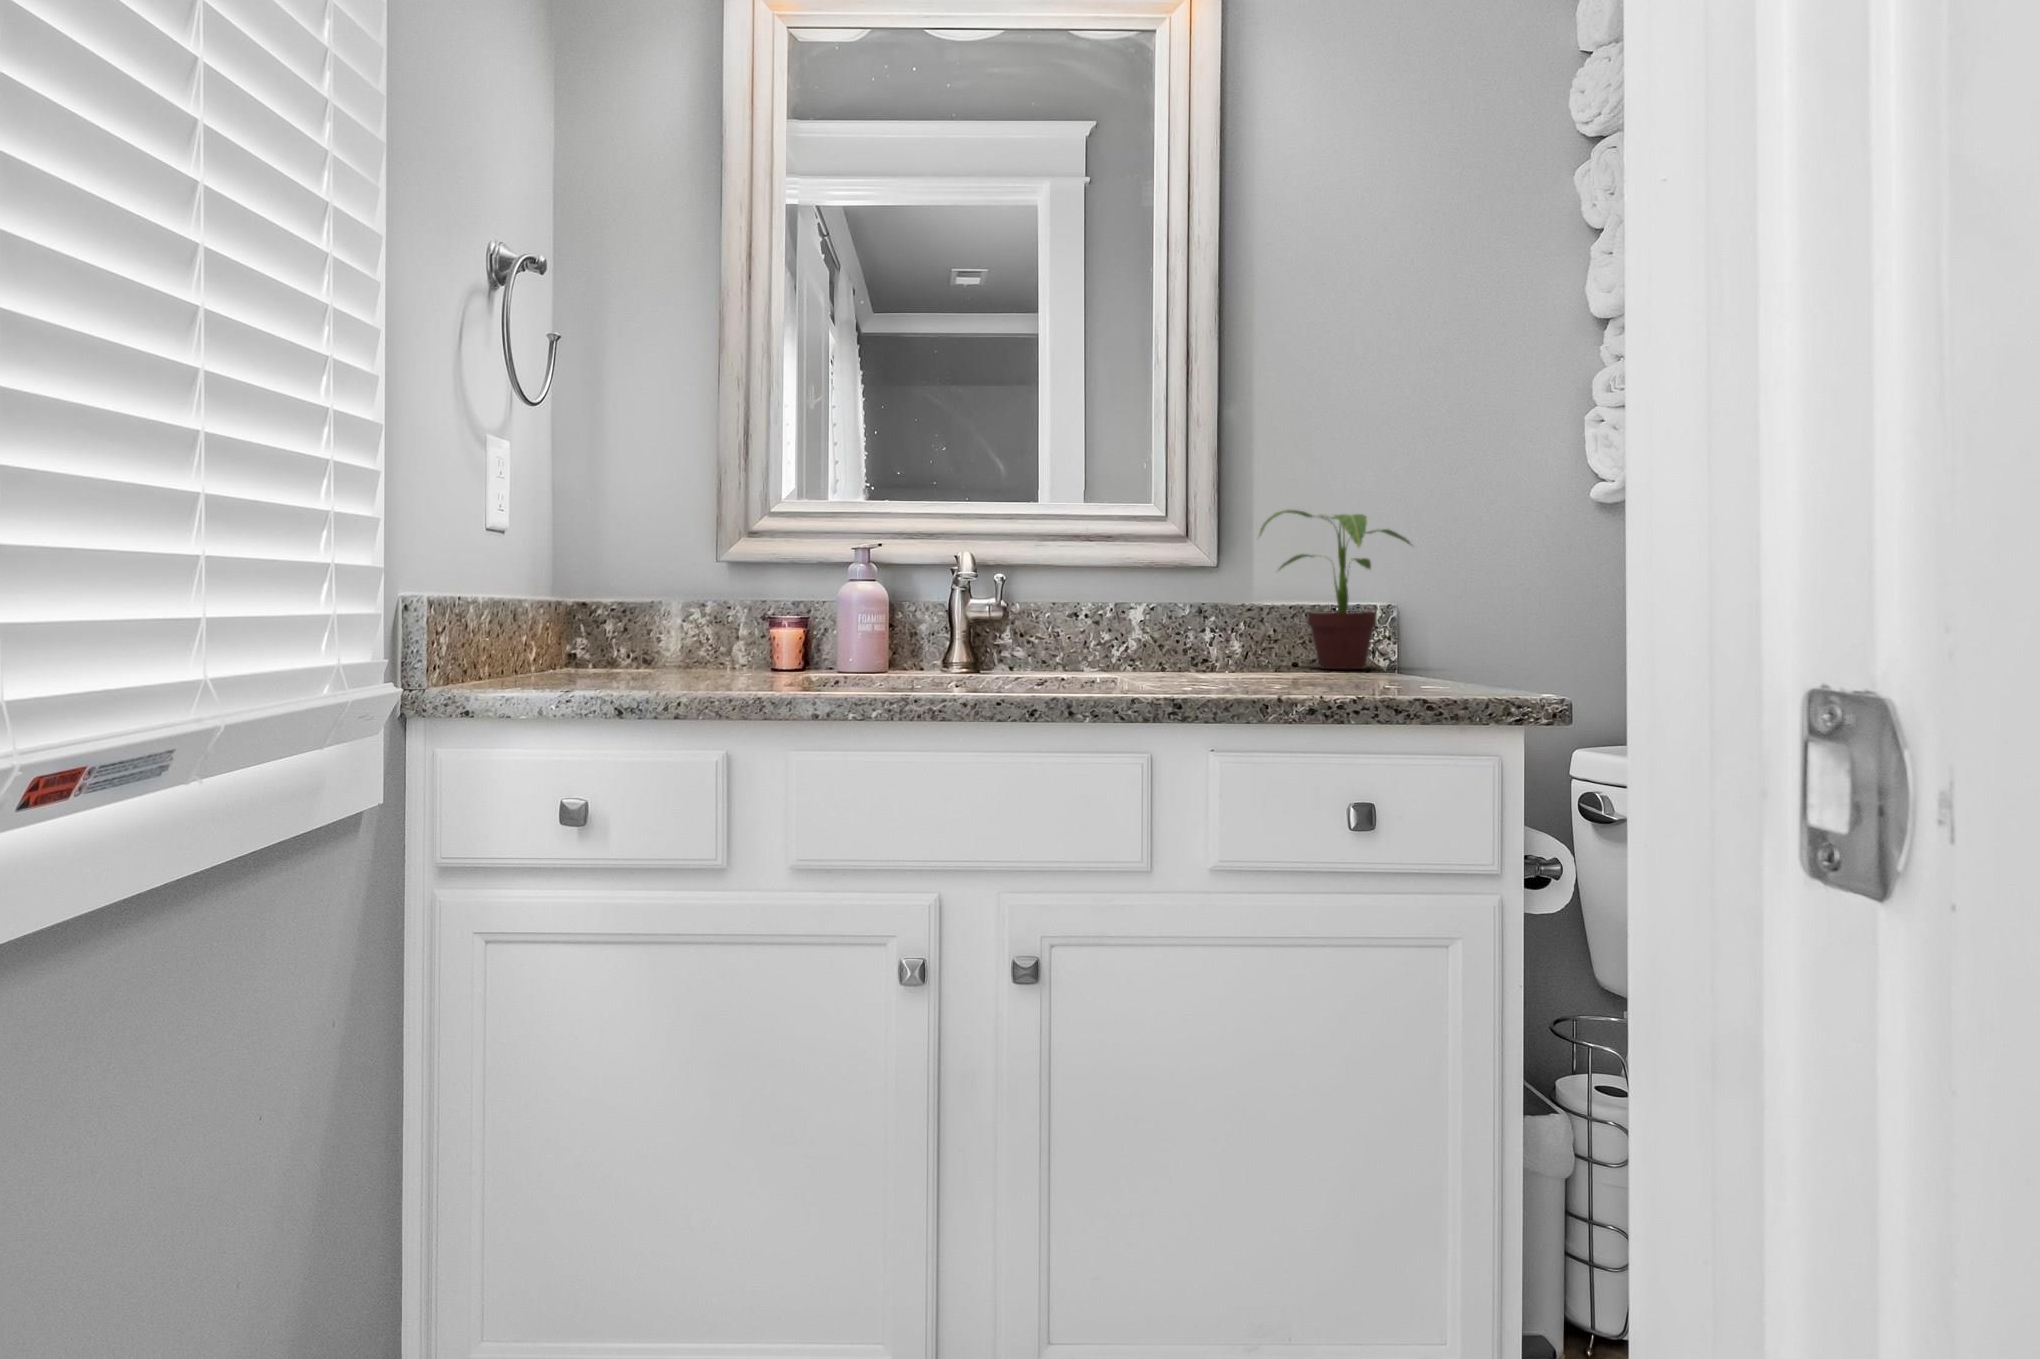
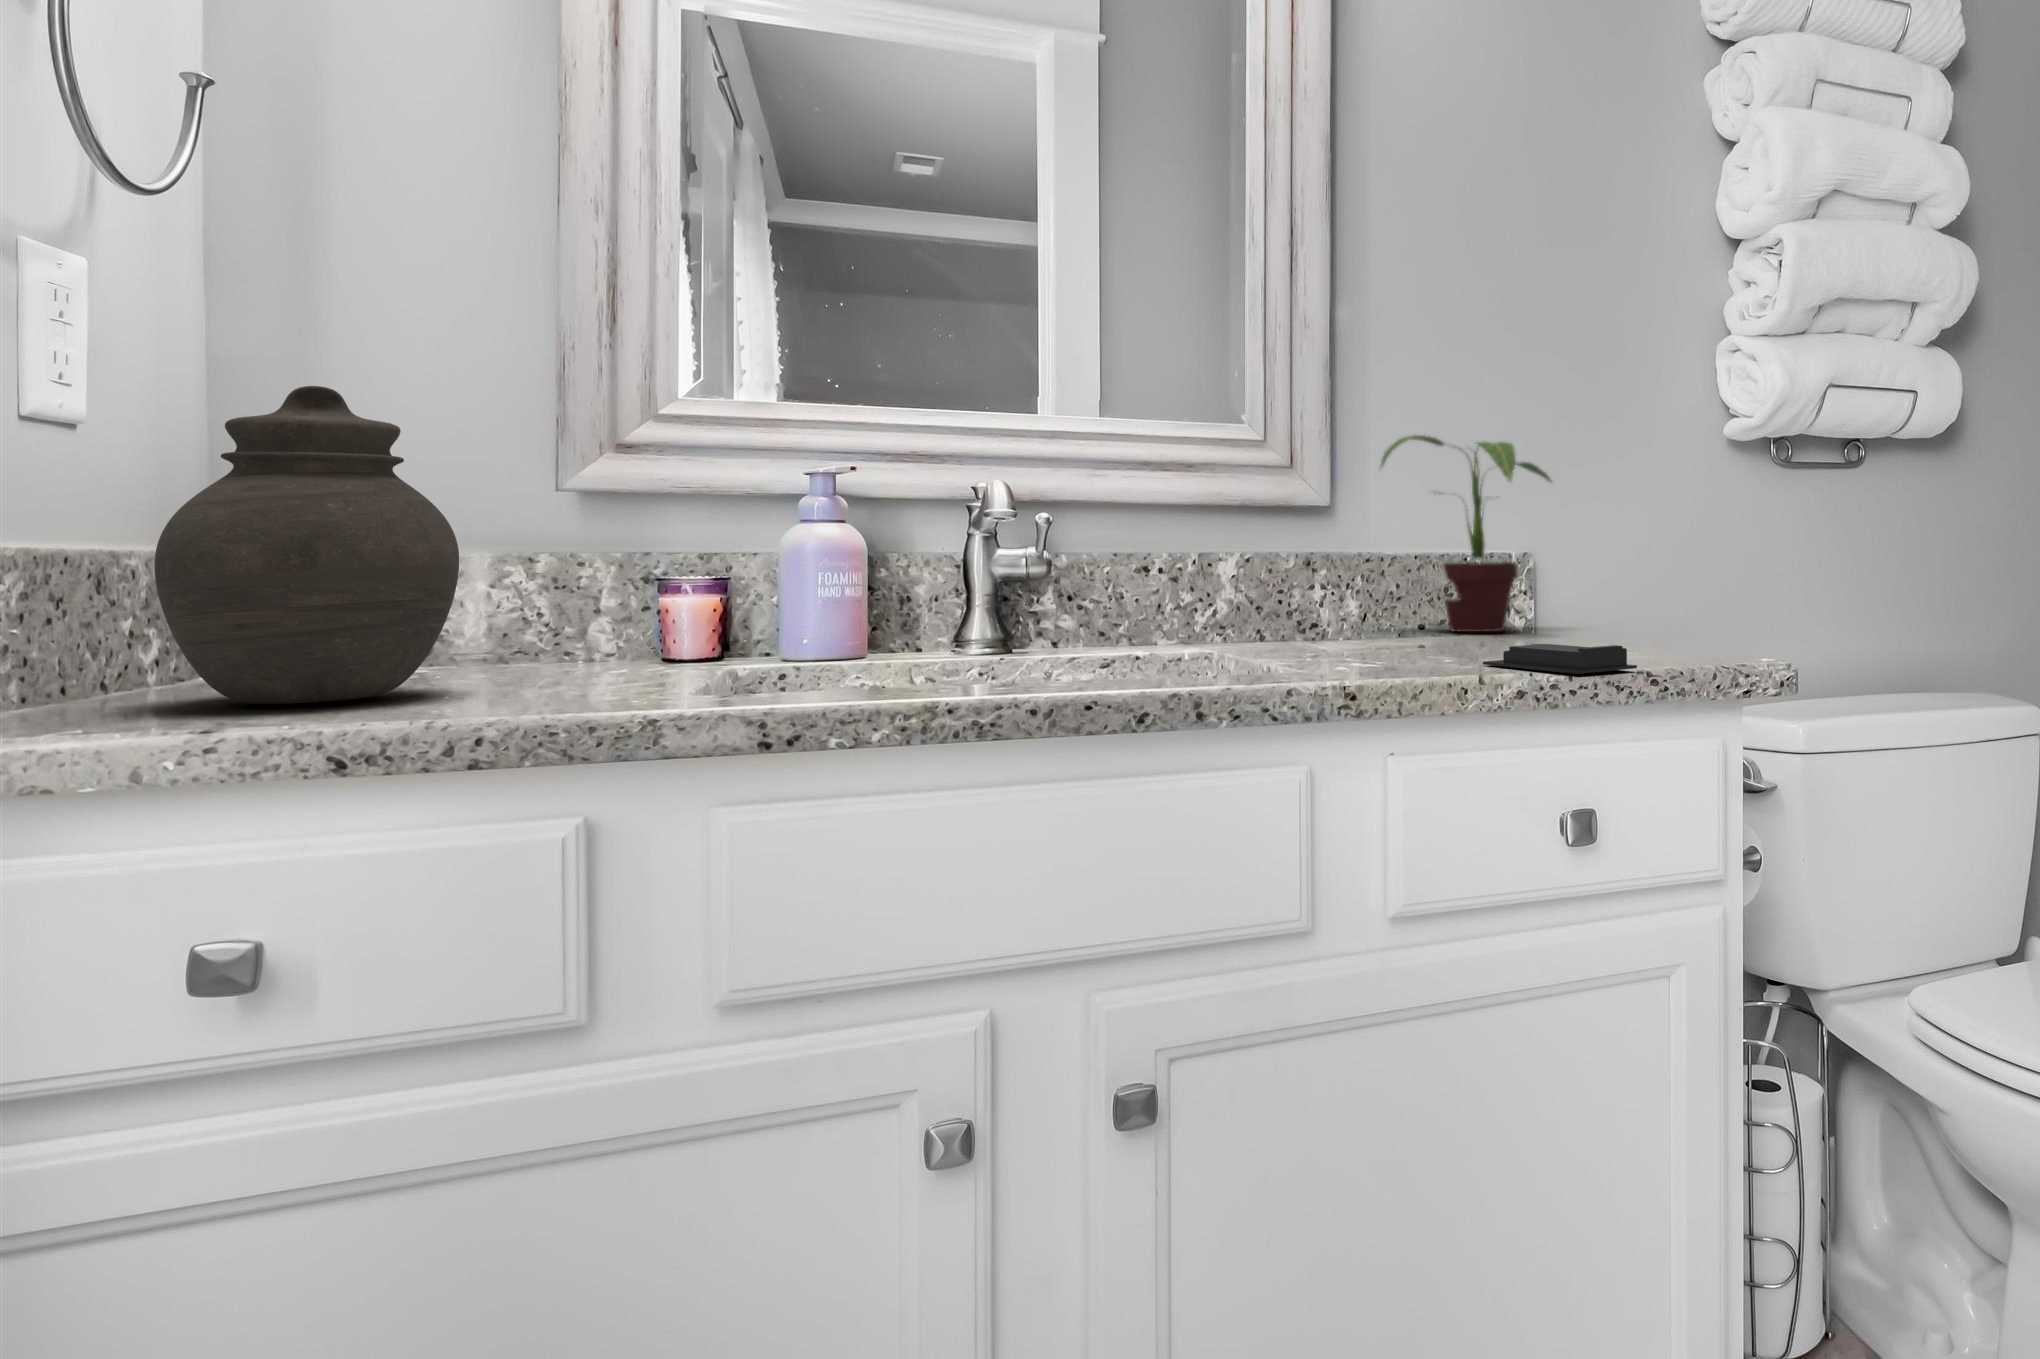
jar: none [542,511,670,683] -> present [155,386,459,704]
soap bar: none [1296,676,1410,698] -> present [1483,644,1637,674]

